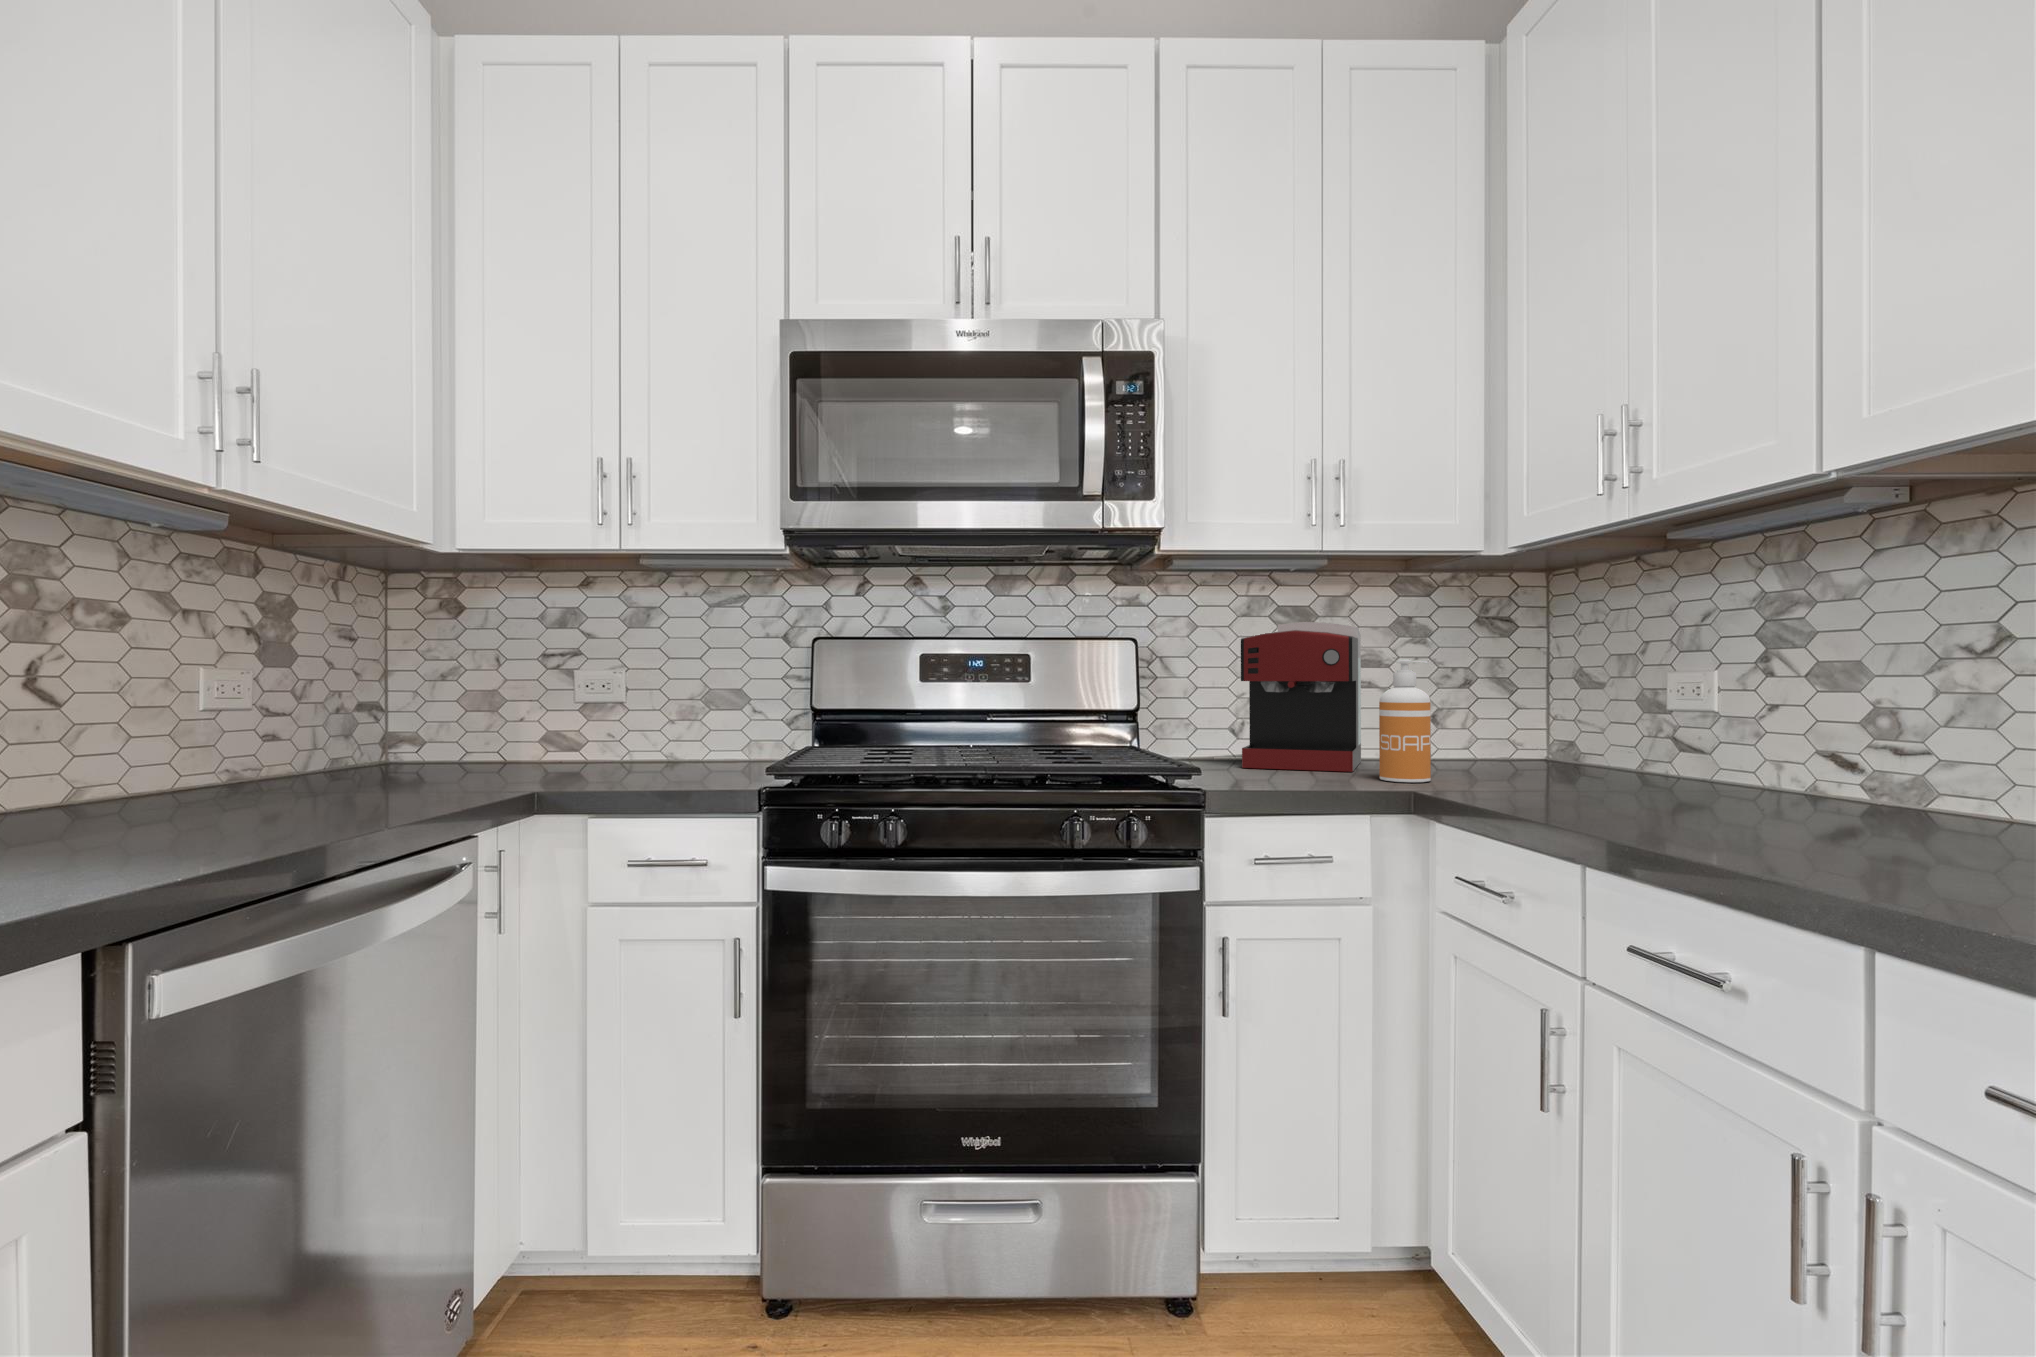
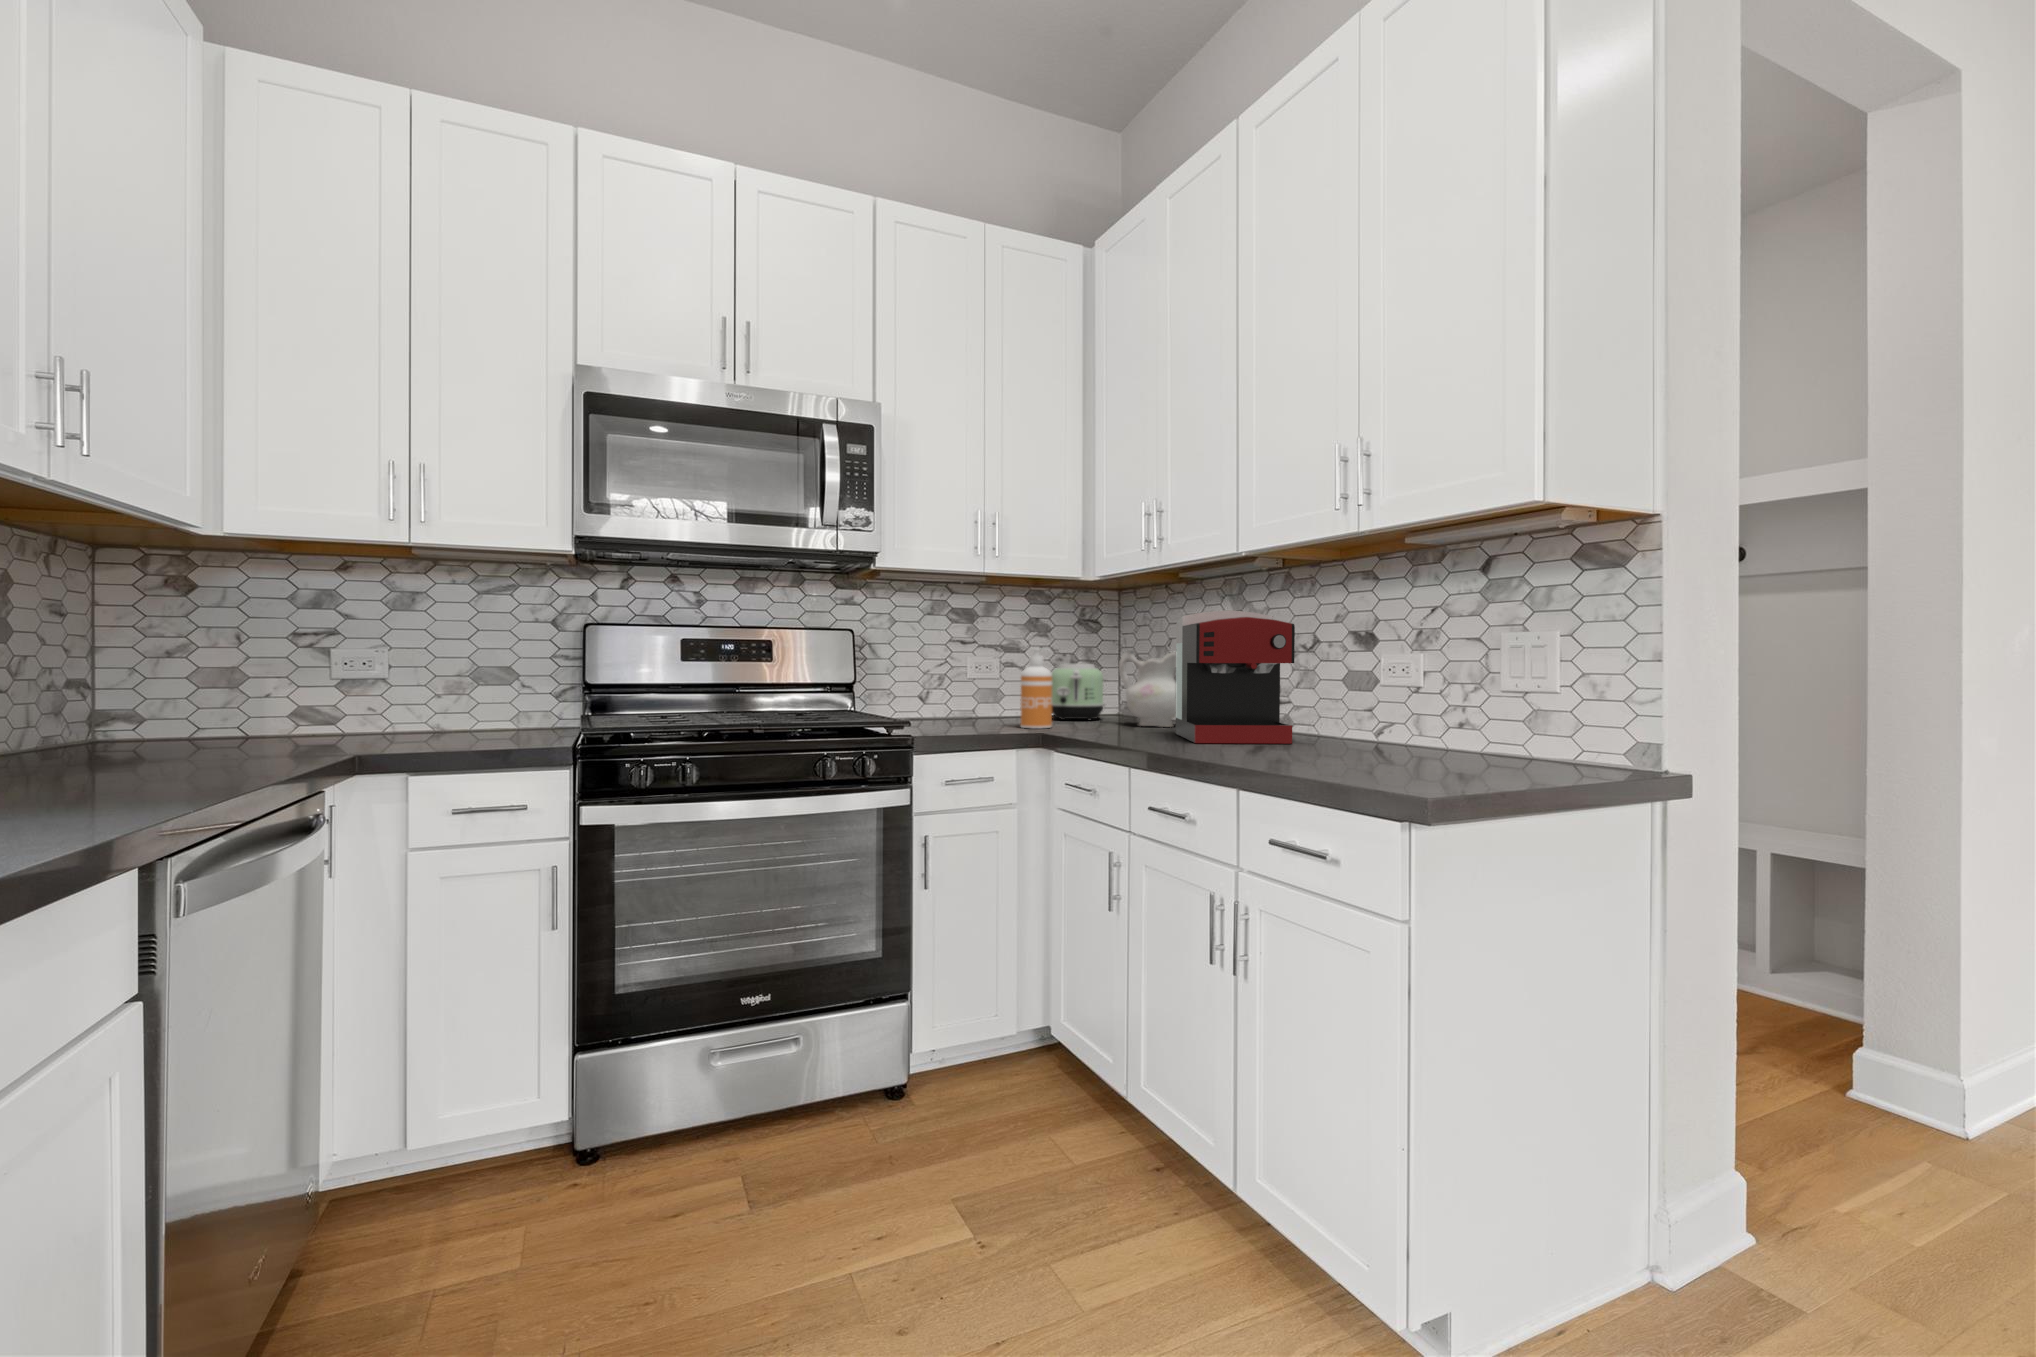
coffee maker: present [1241,622,1361,772] -> present [1176,610,1295,744]
ceramic pitcher: none [1550,660,1677,787] -> present [1119,650,1176,727]
toaster: none [1433,682,1525,769] -> present [1052,664,1104,720]

